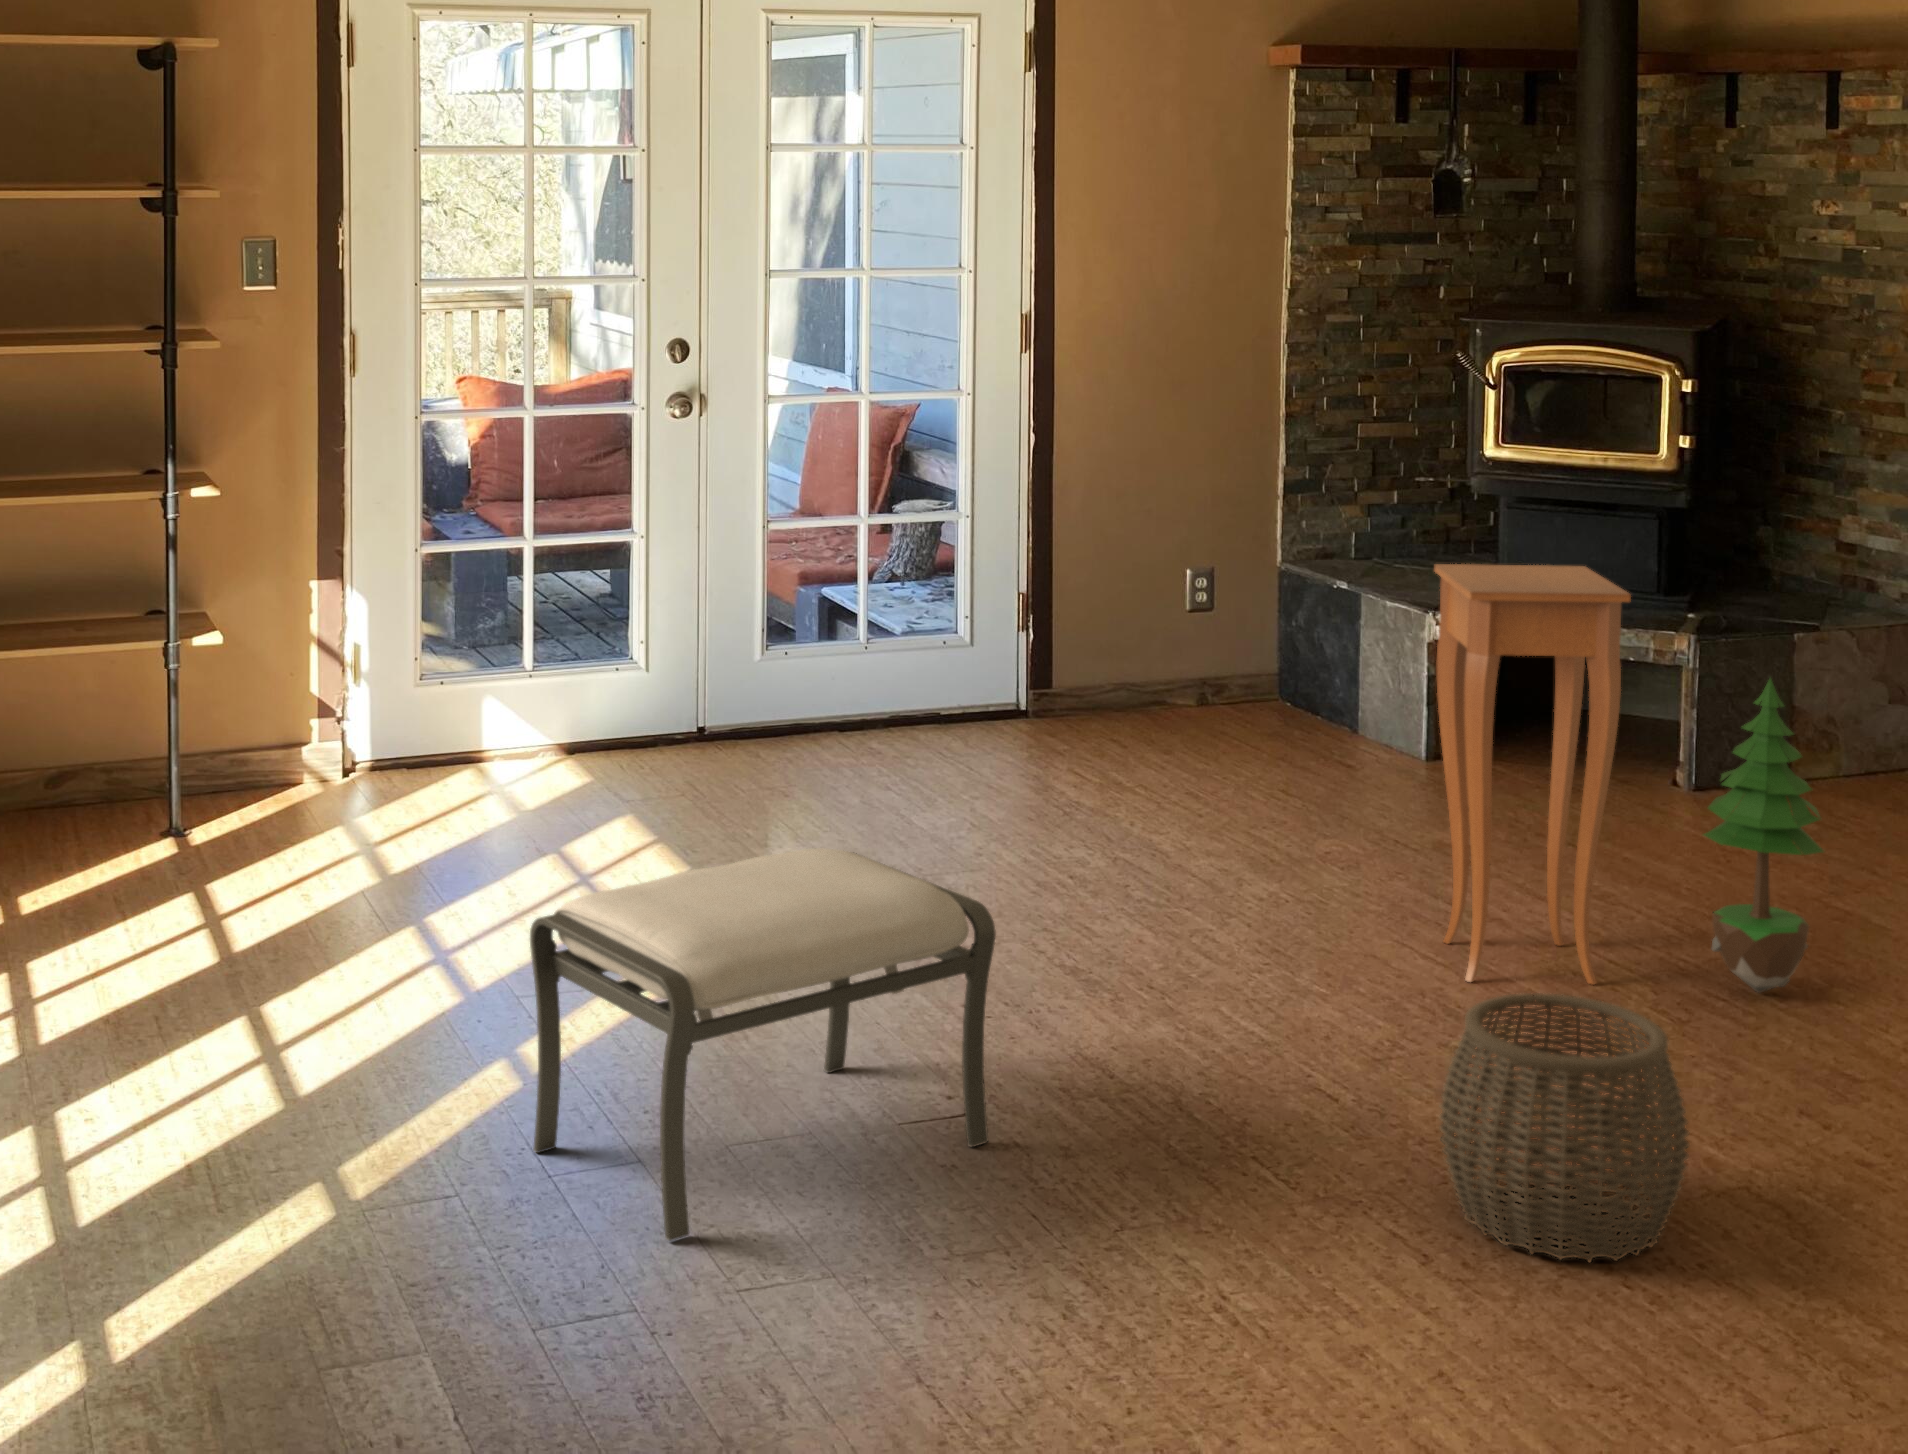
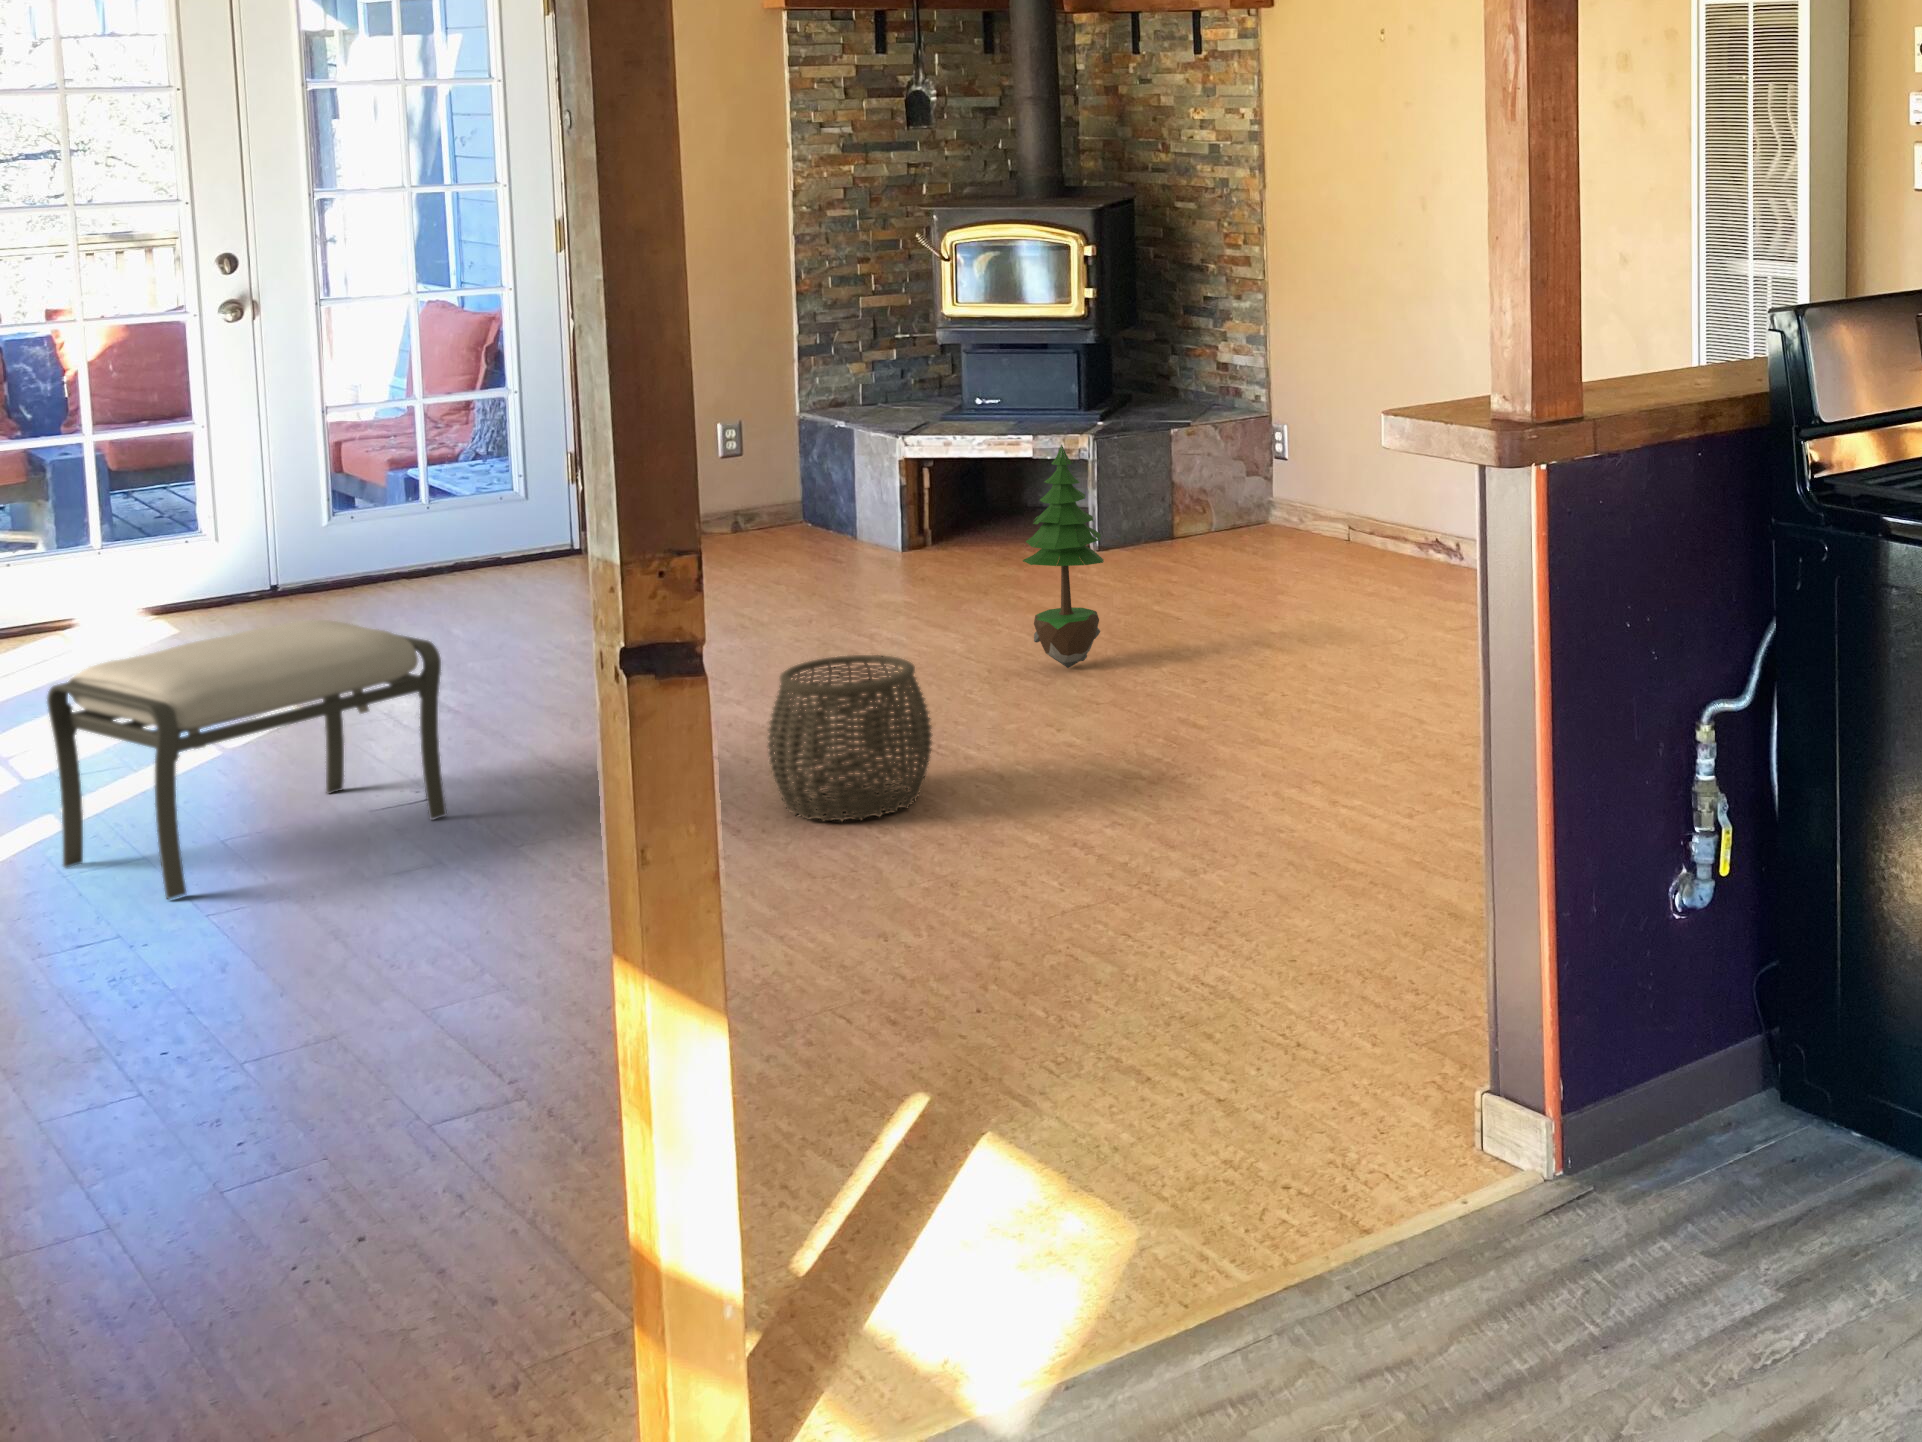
side table: present [1435,564,1631,984] -> none [832,379,959,685]

